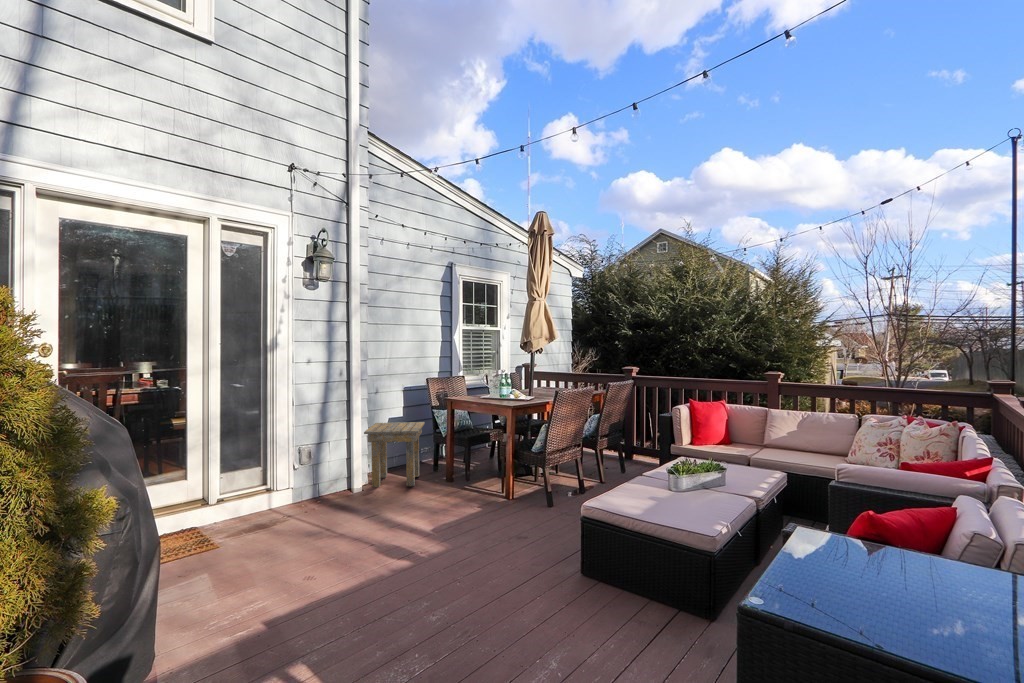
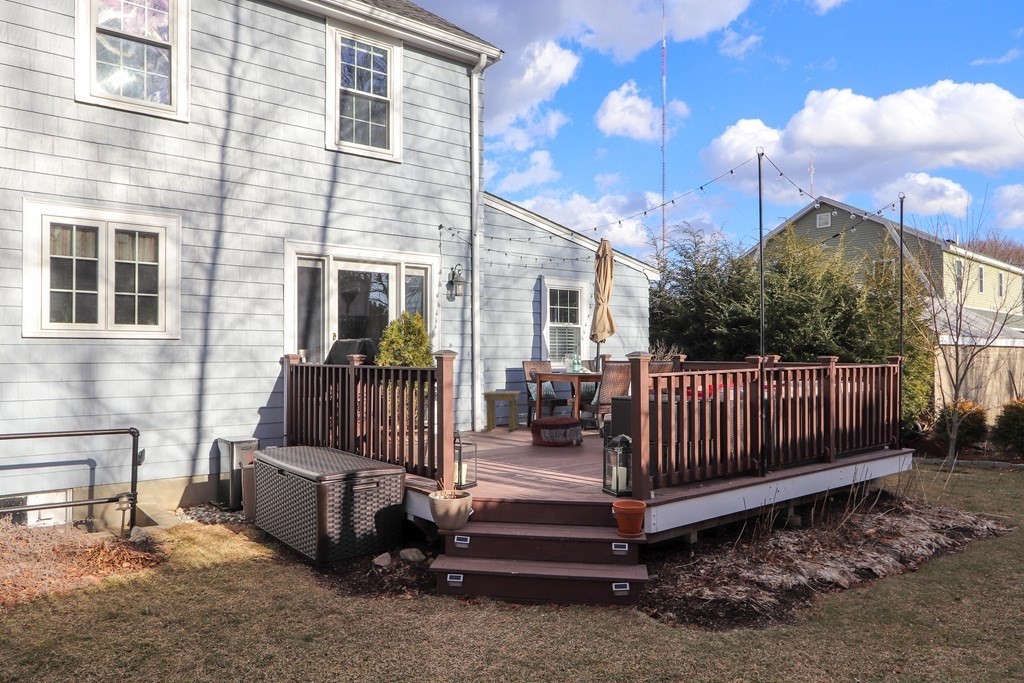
pouf: none [440,483,533,553] -> present [530,416,583,446]

